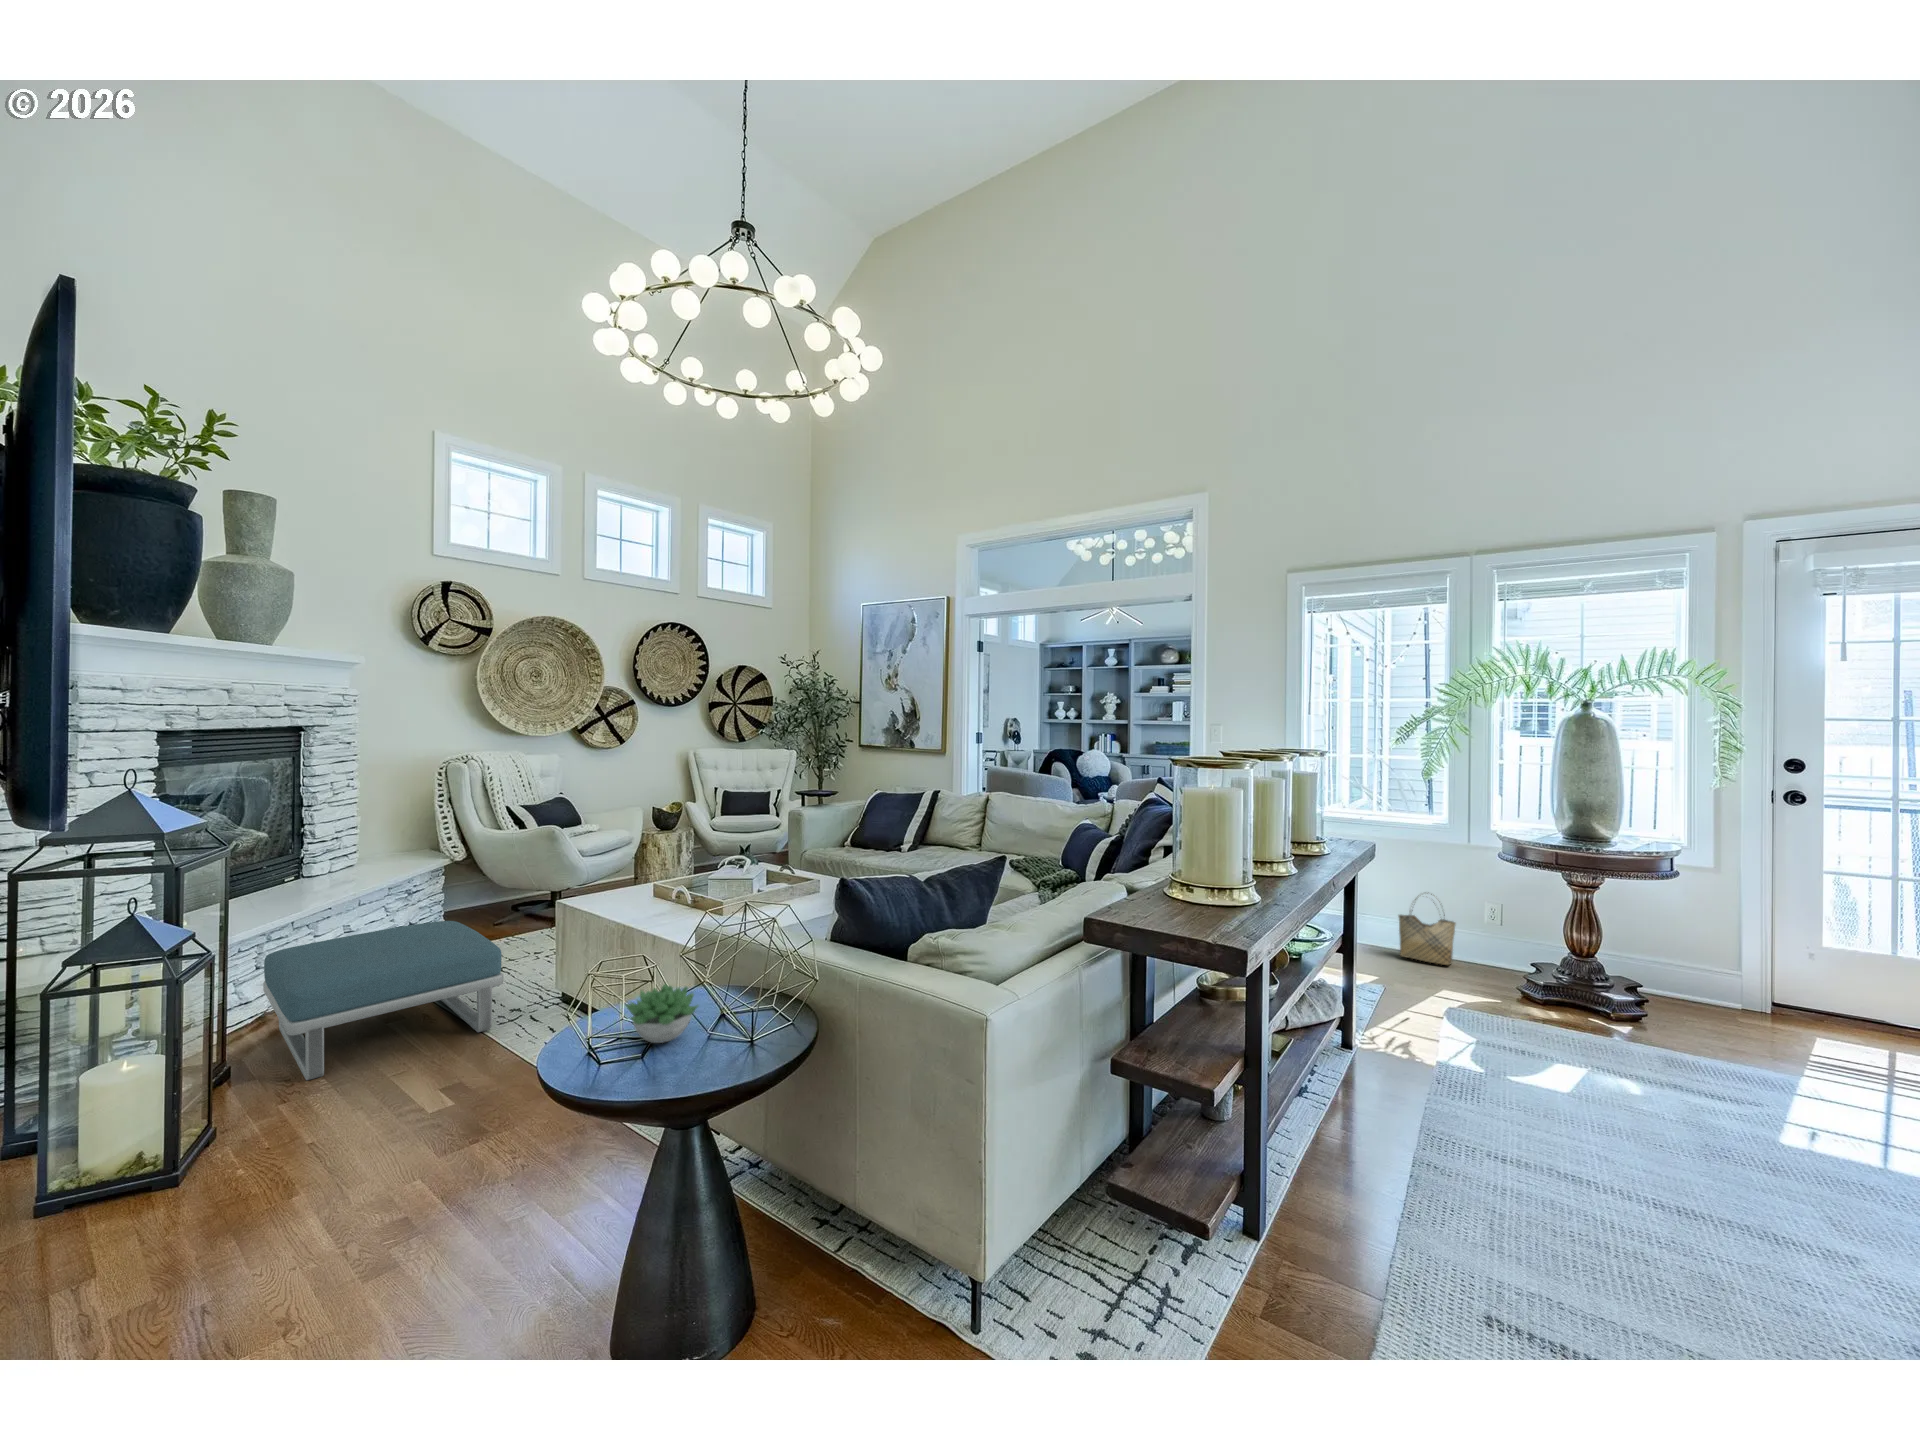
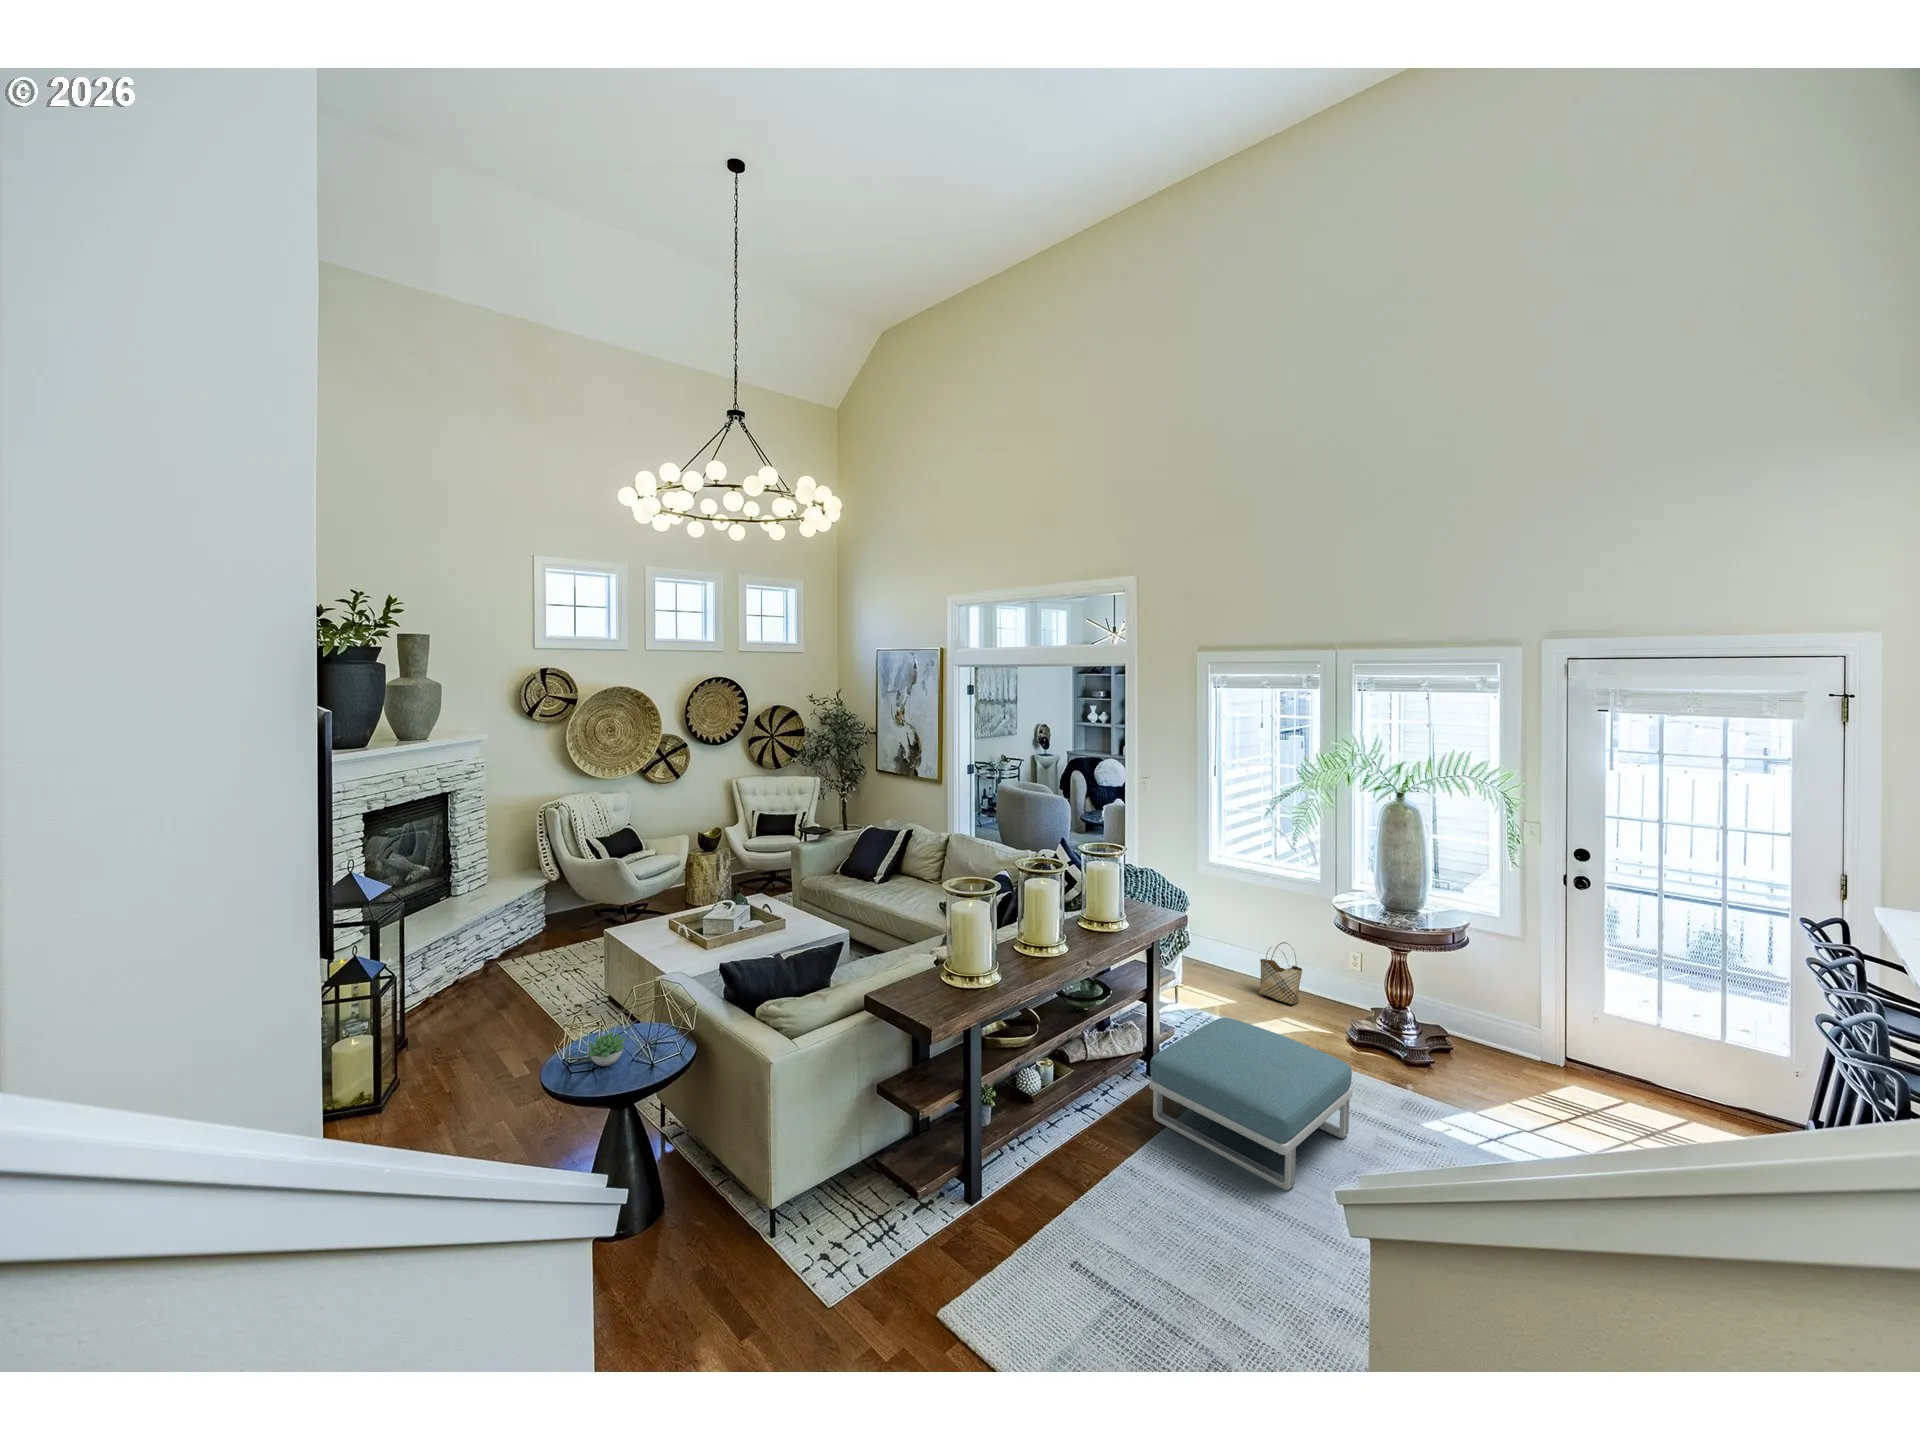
footstool: present [263,921,503,1080] -> present [1149,1018,1353,1190]

